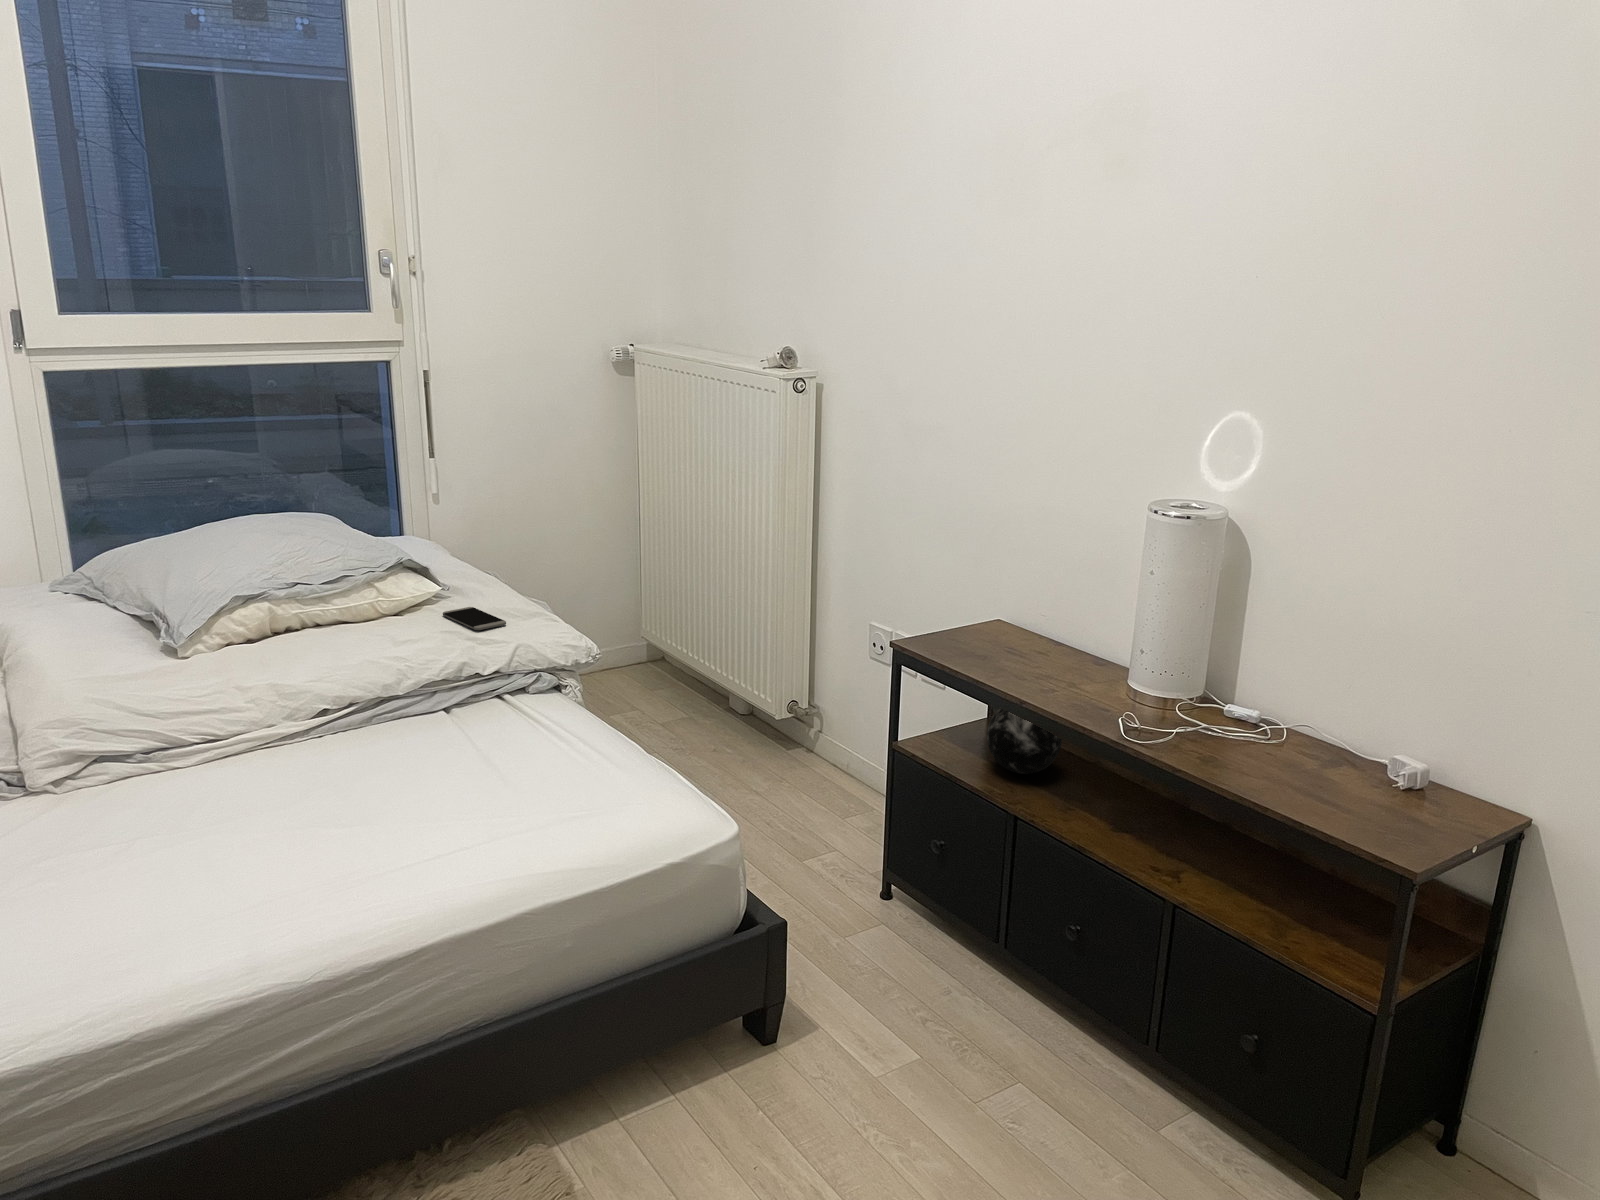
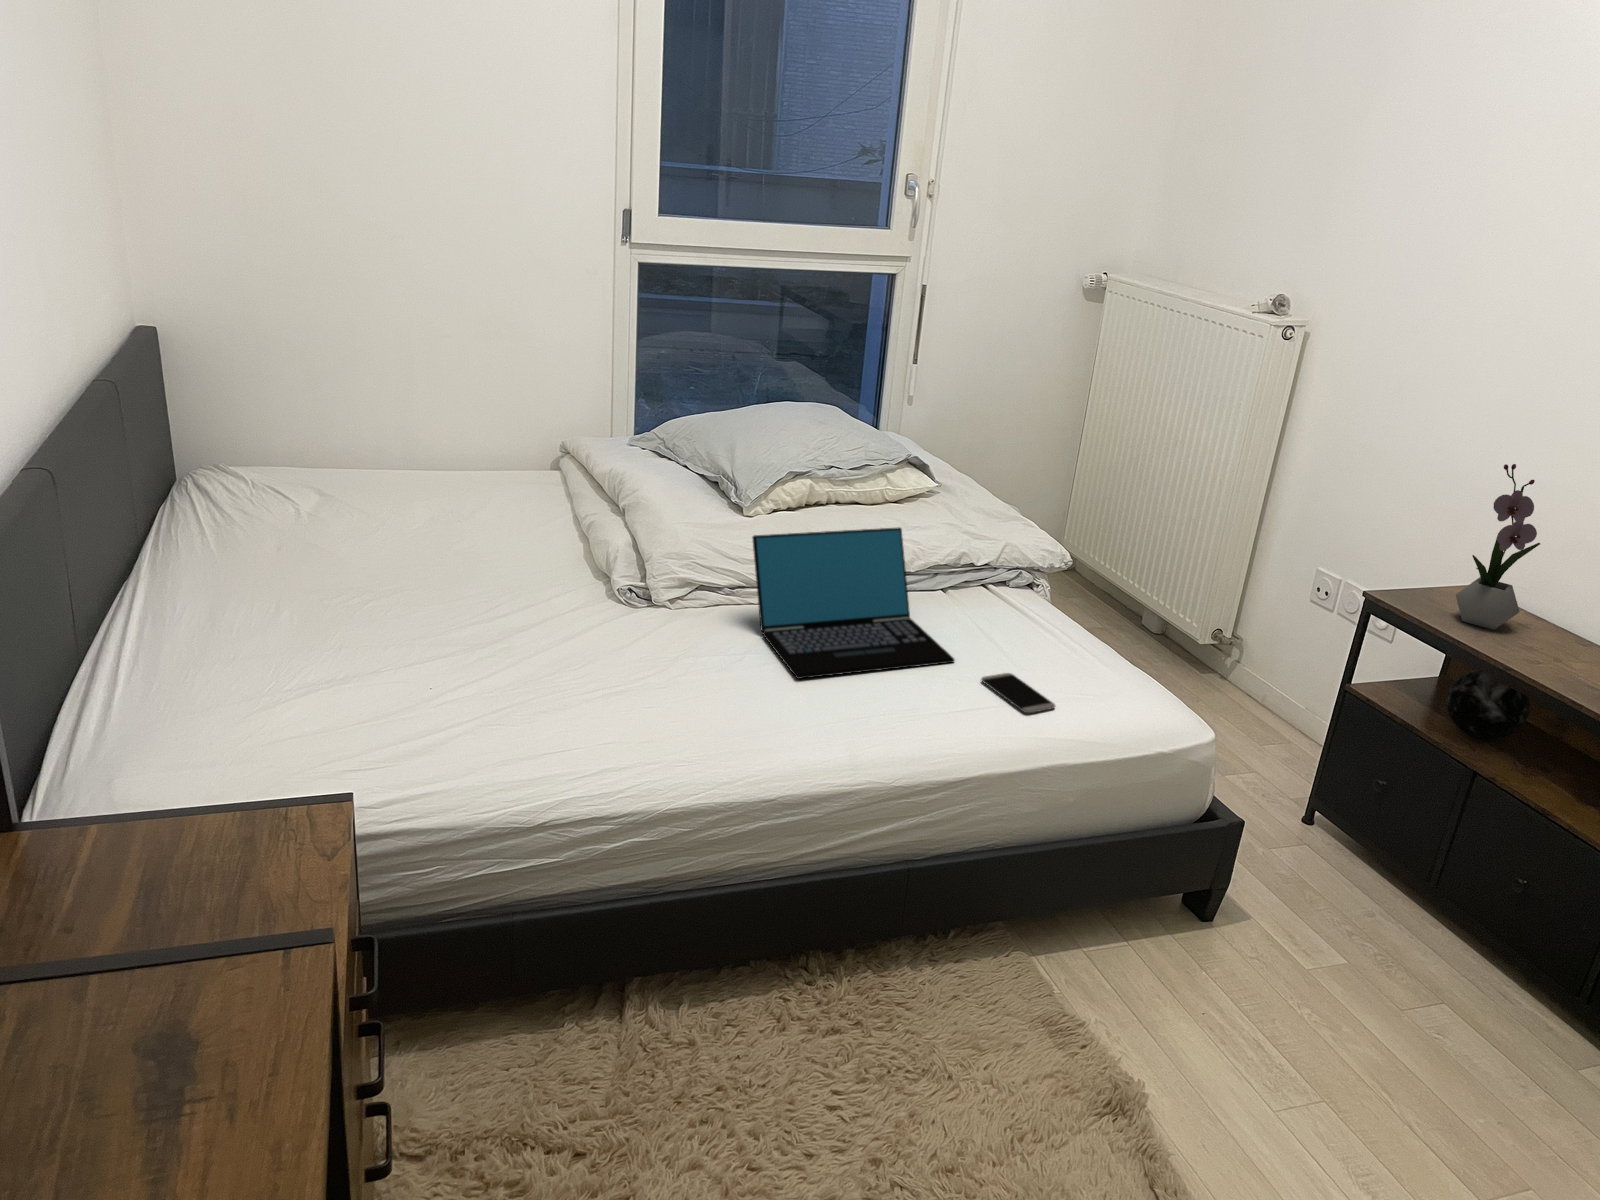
flower arrangement: none [977,489,1043,660] -> present [1456,464,1540,630]
smartphone: present [443,607,506,630] -> present [981,673,1055,713]
laptop: none [158,644,437,854] -> present [752,527,954,679]

